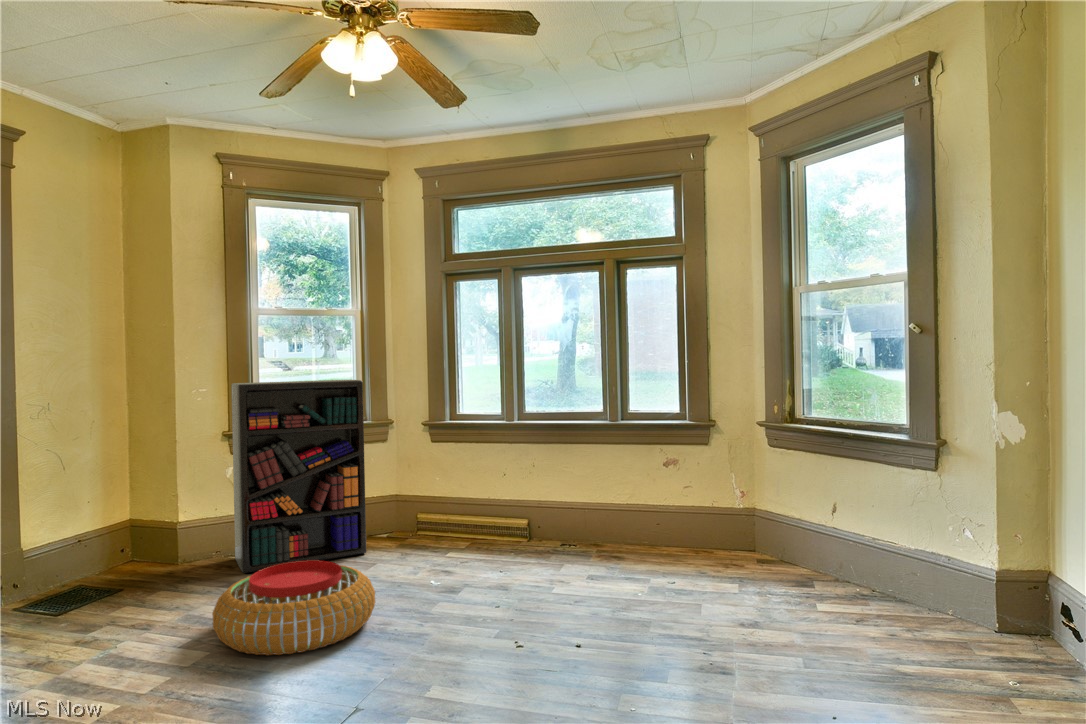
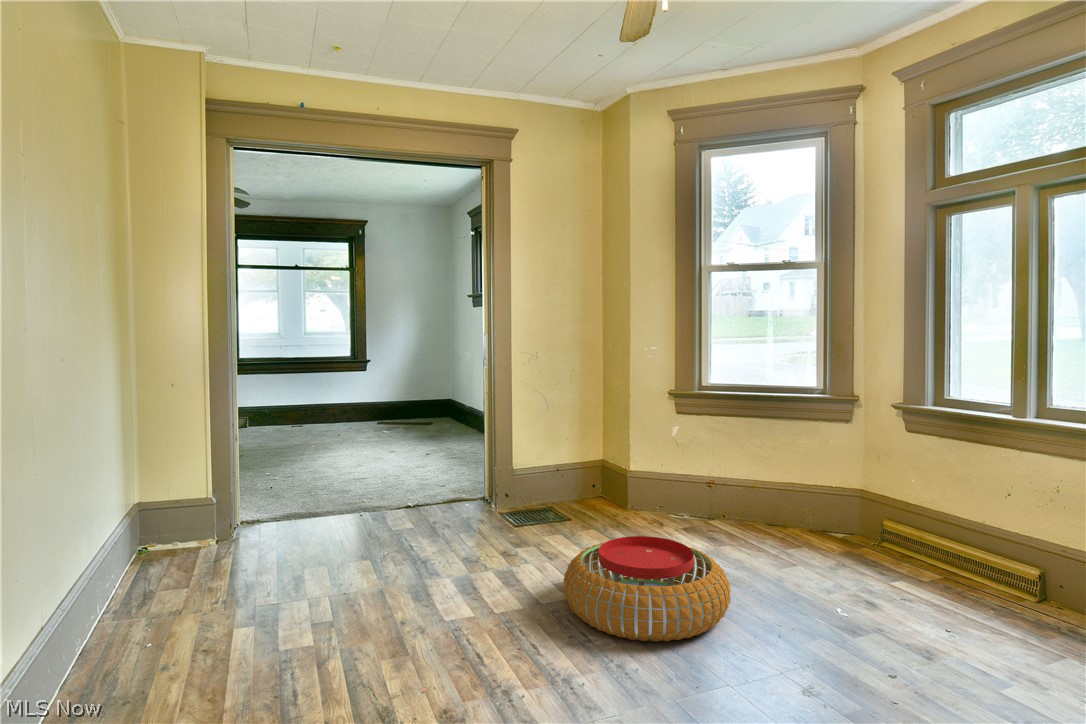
bookshelf: present [231,380,366,573] -> none [664,344,801,549]

